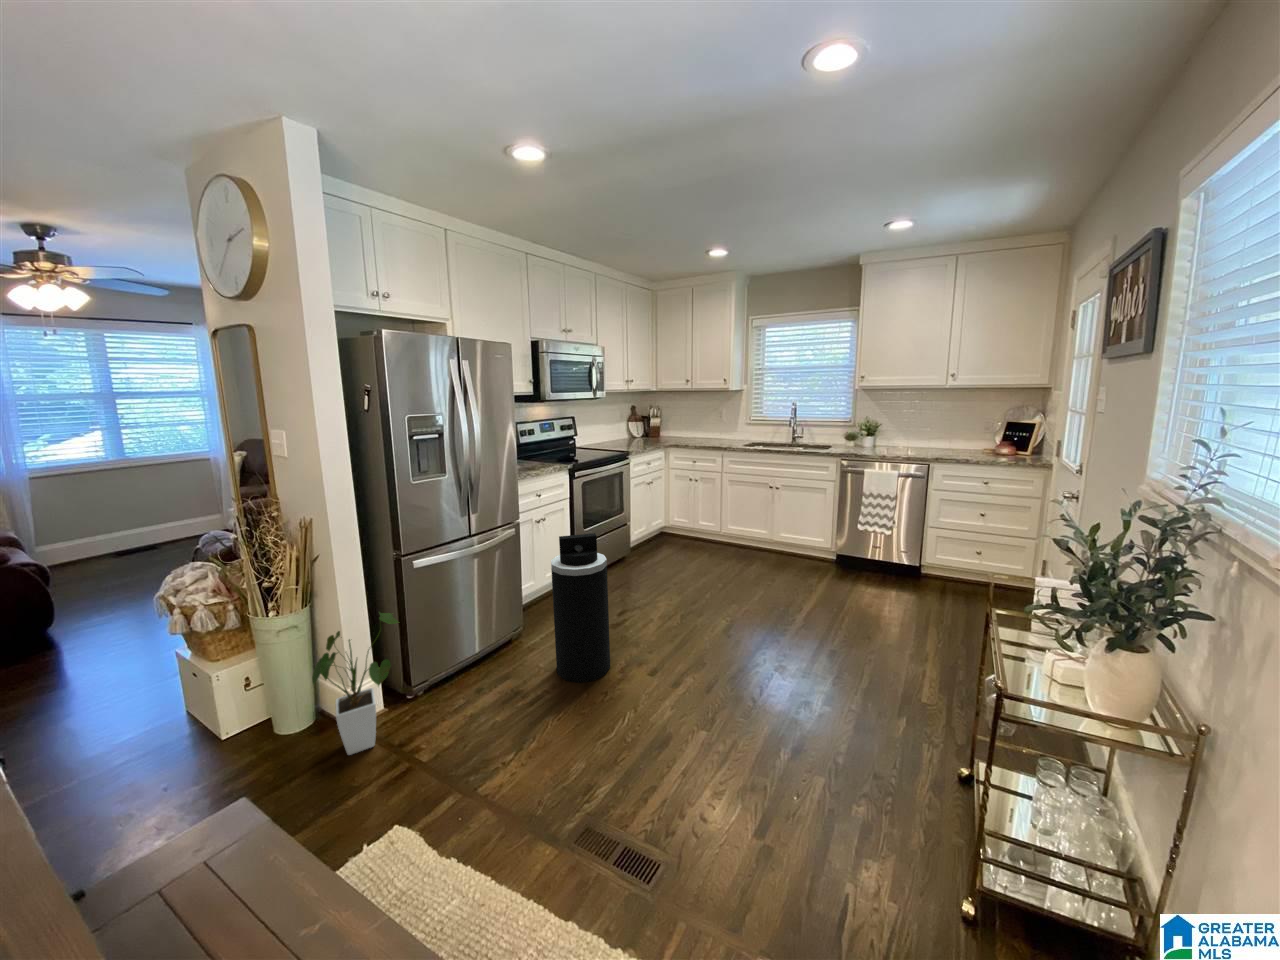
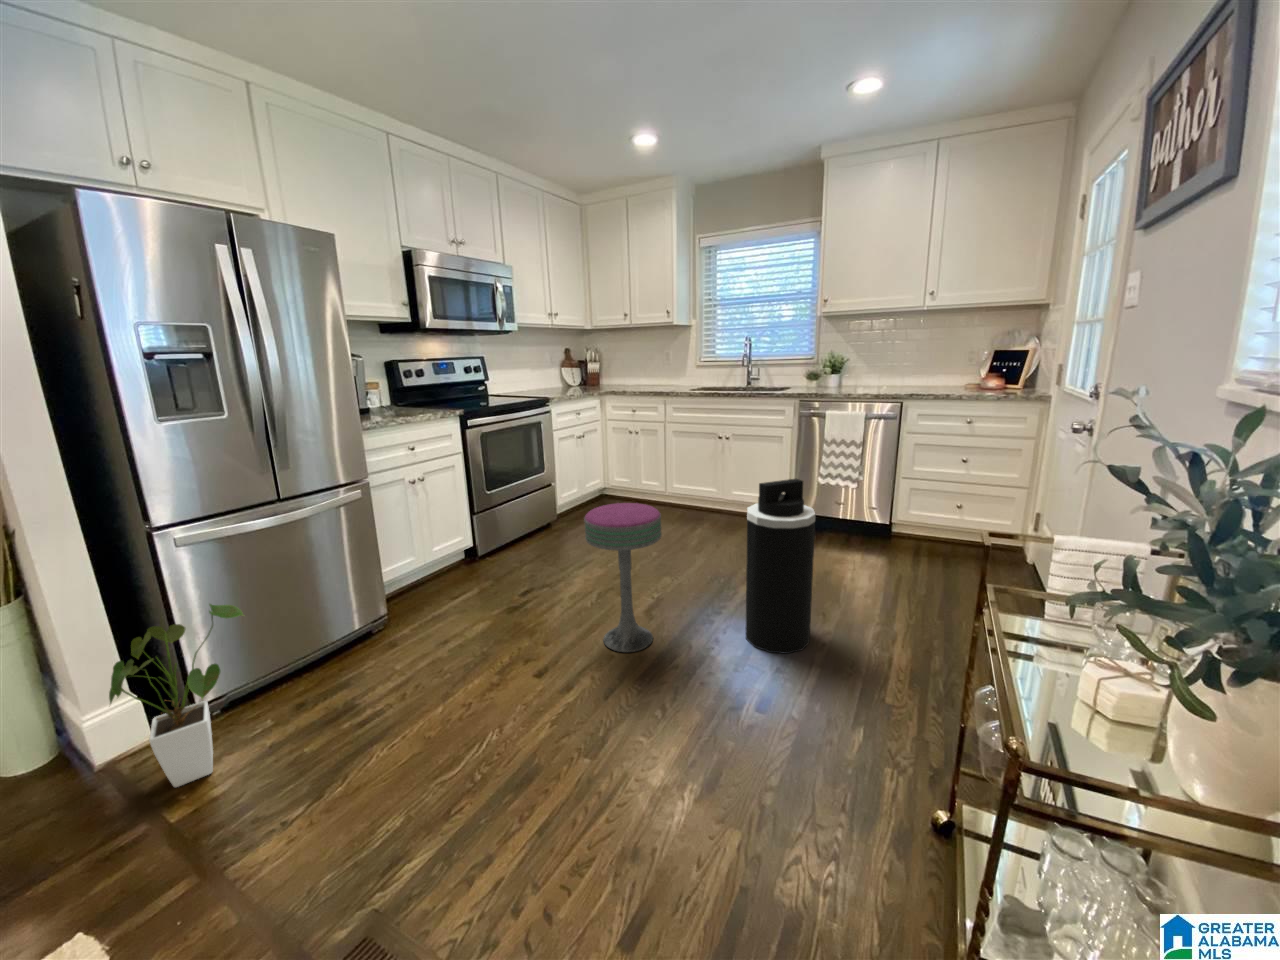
trash can: present [551,533,610,683] -> present [746,479,815,654]
bar stool: none [662,544,726,671] -> present [584,503,662,652]

